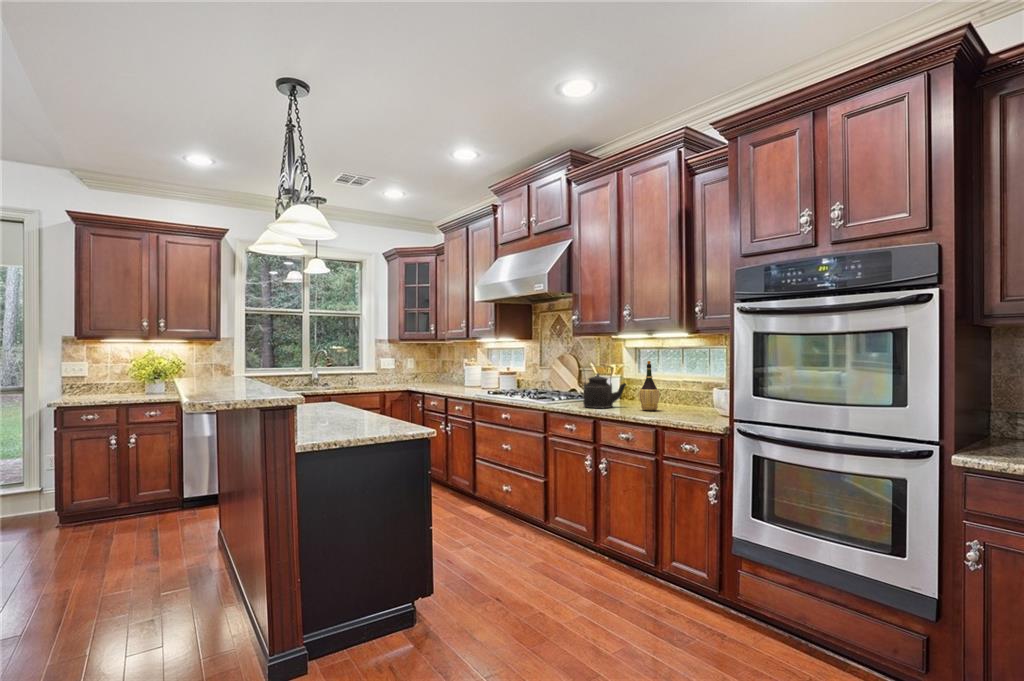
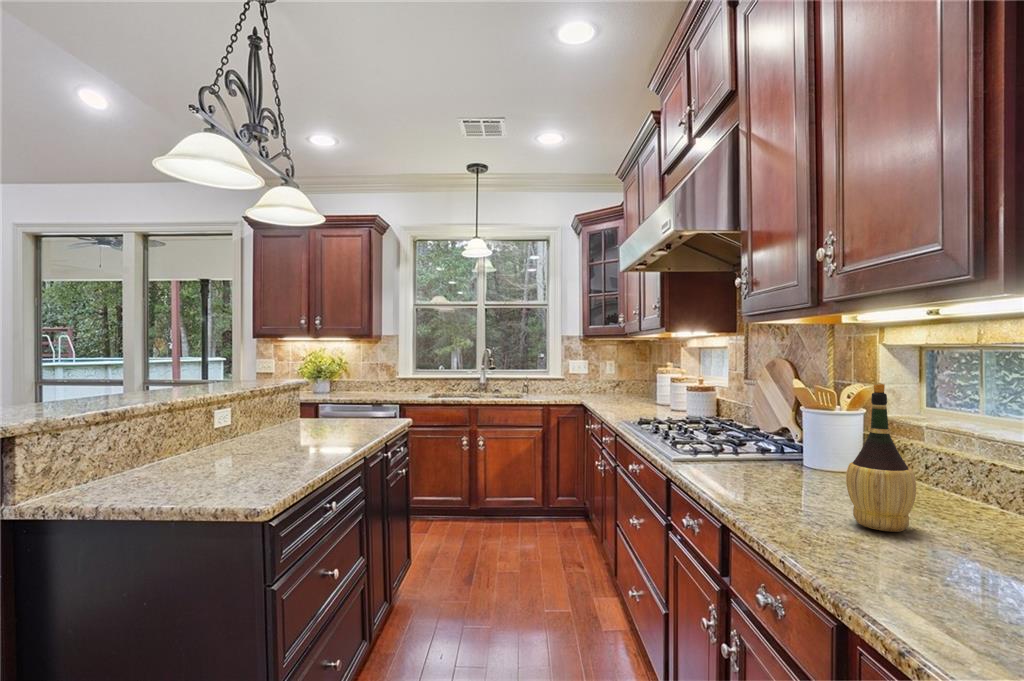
kettle: present [583,370,627,408] -> none [716,388,835,497]

